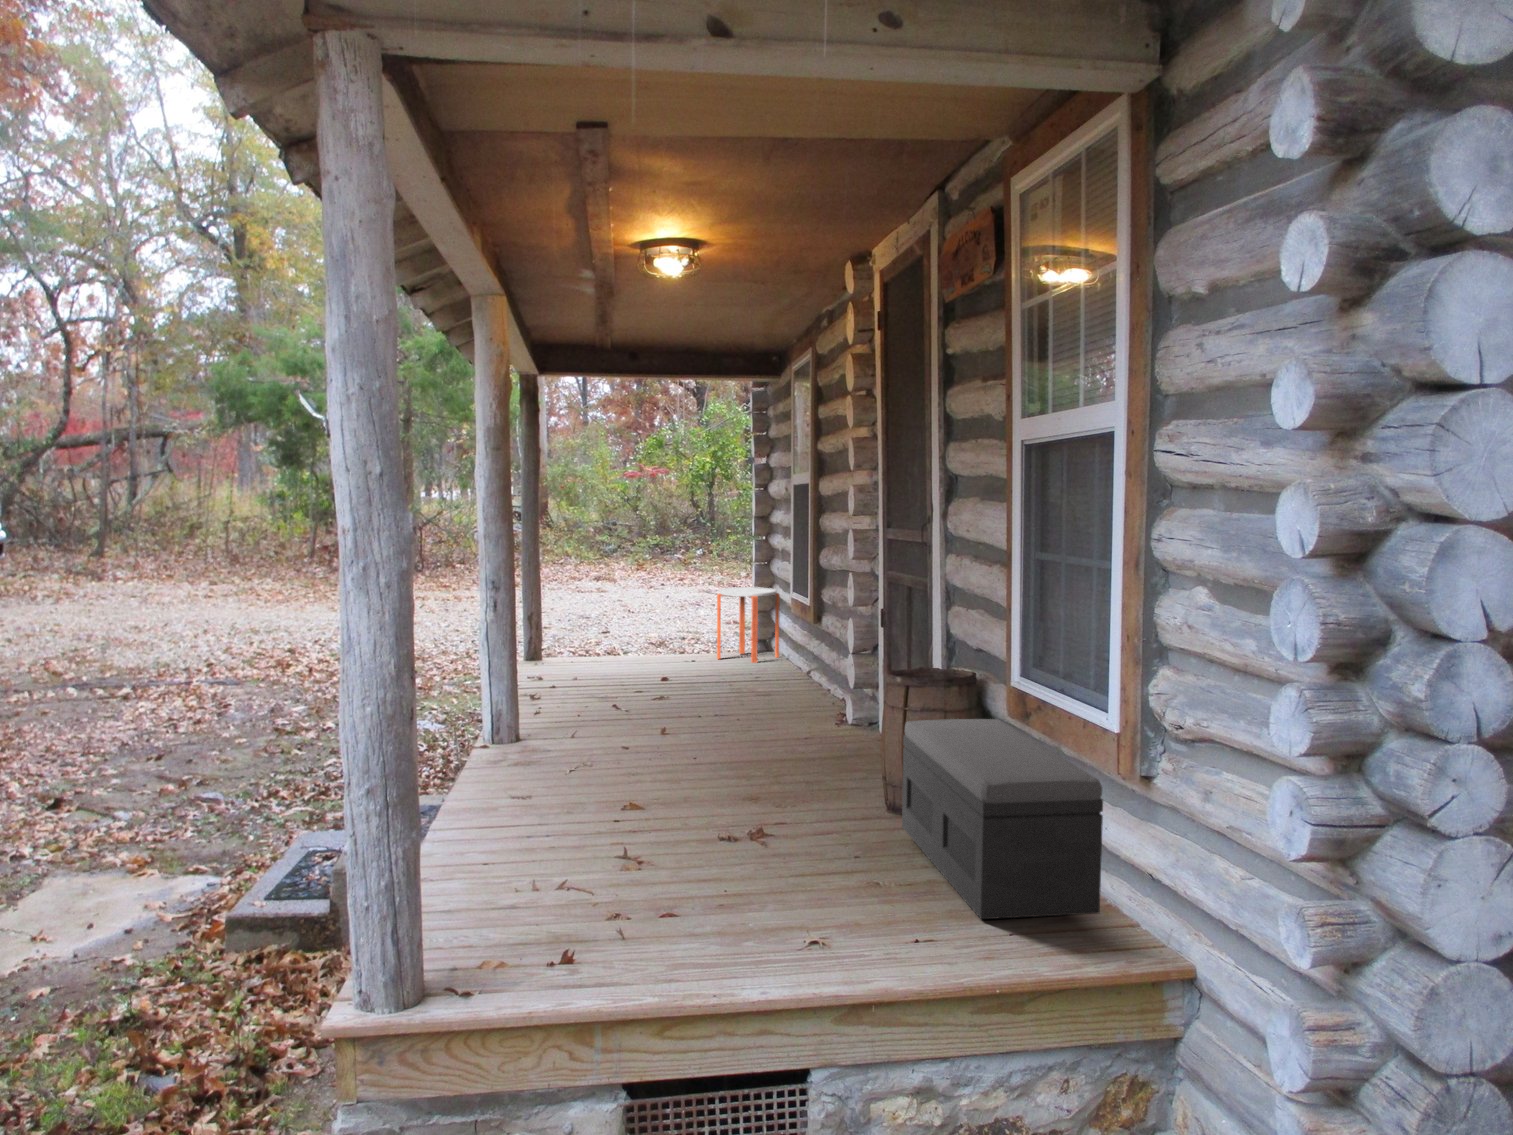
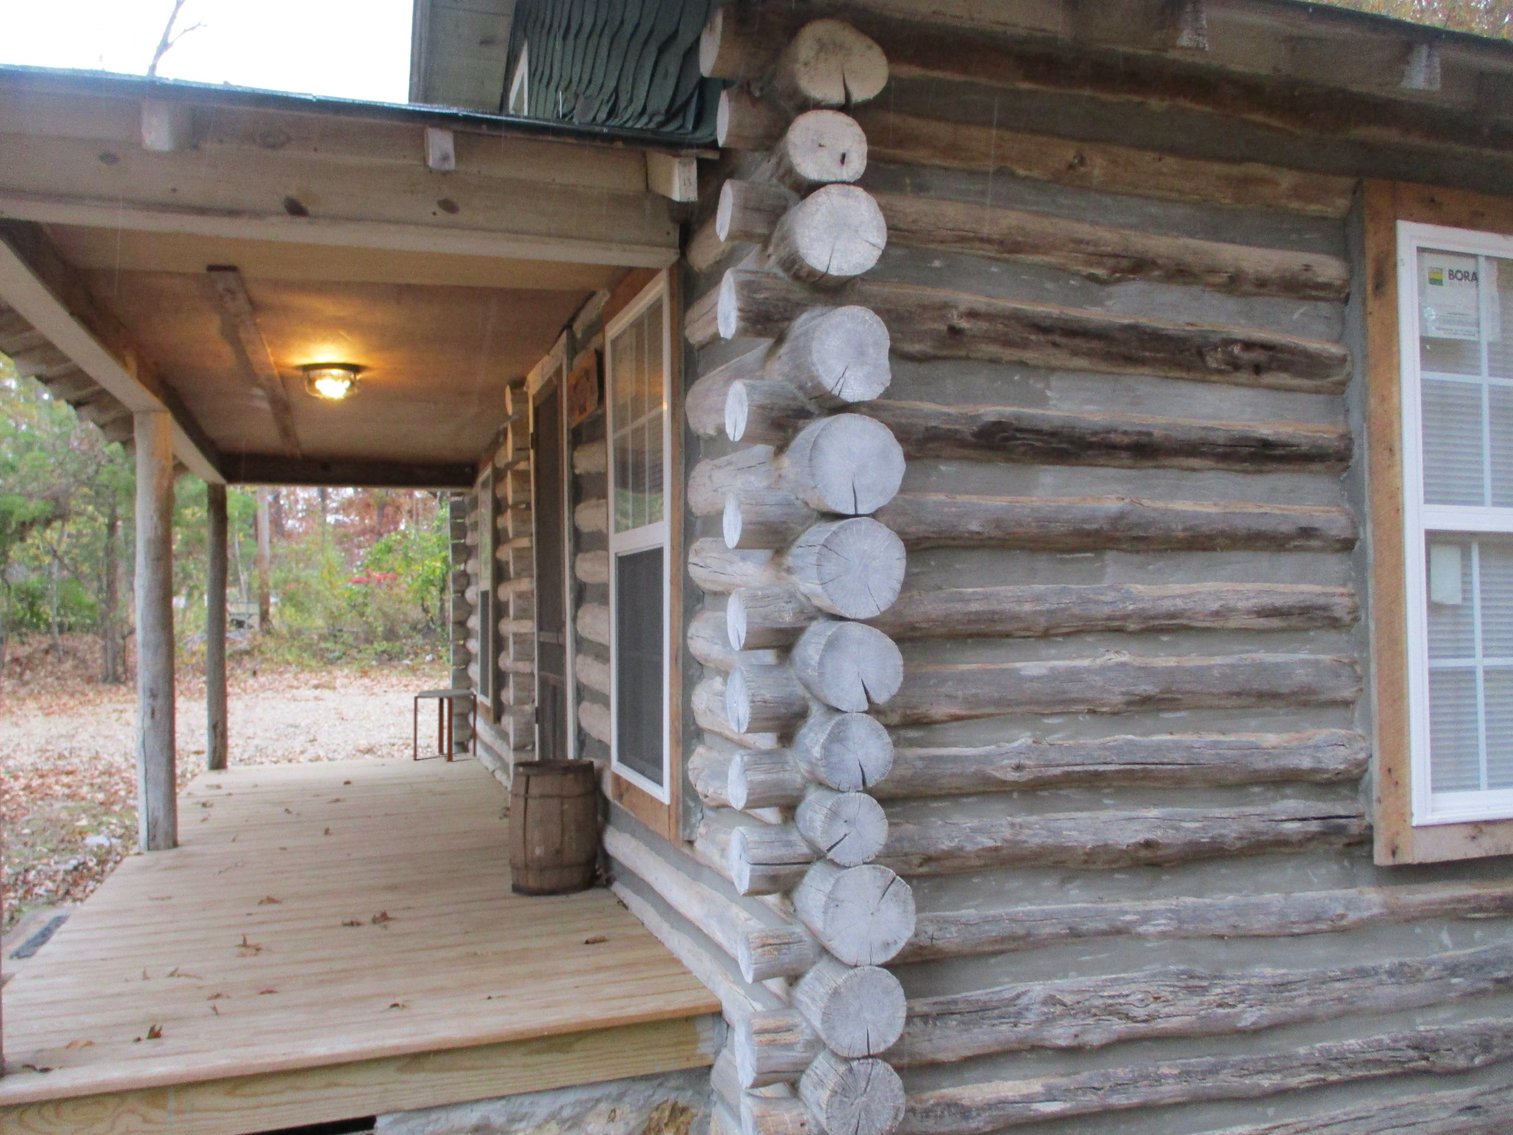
storage bench: present [902,719,1103,919] -> none [519,799,664,979]

